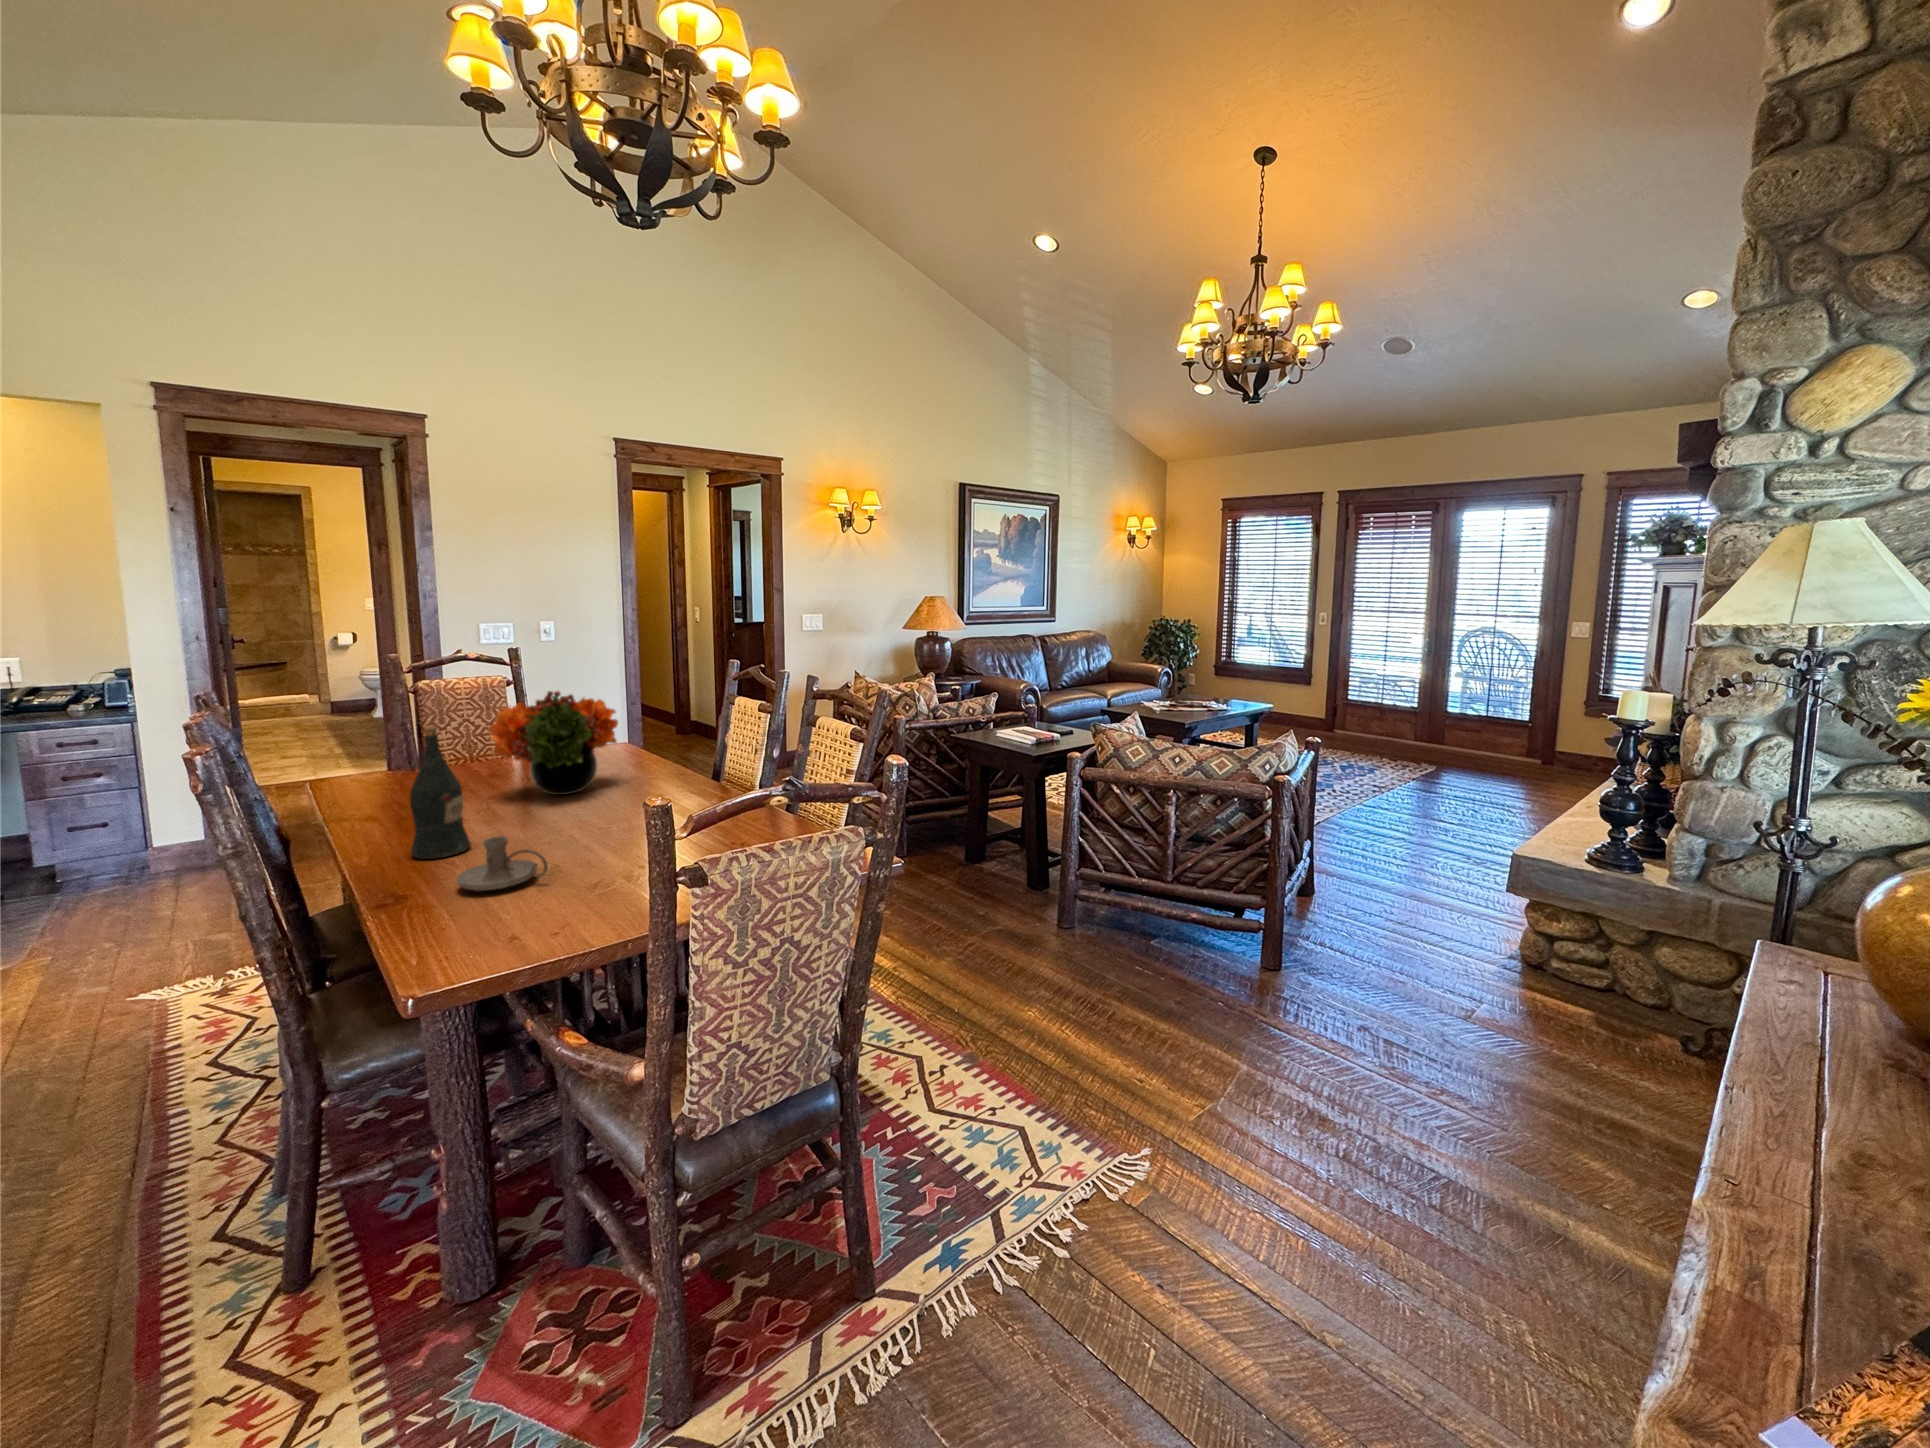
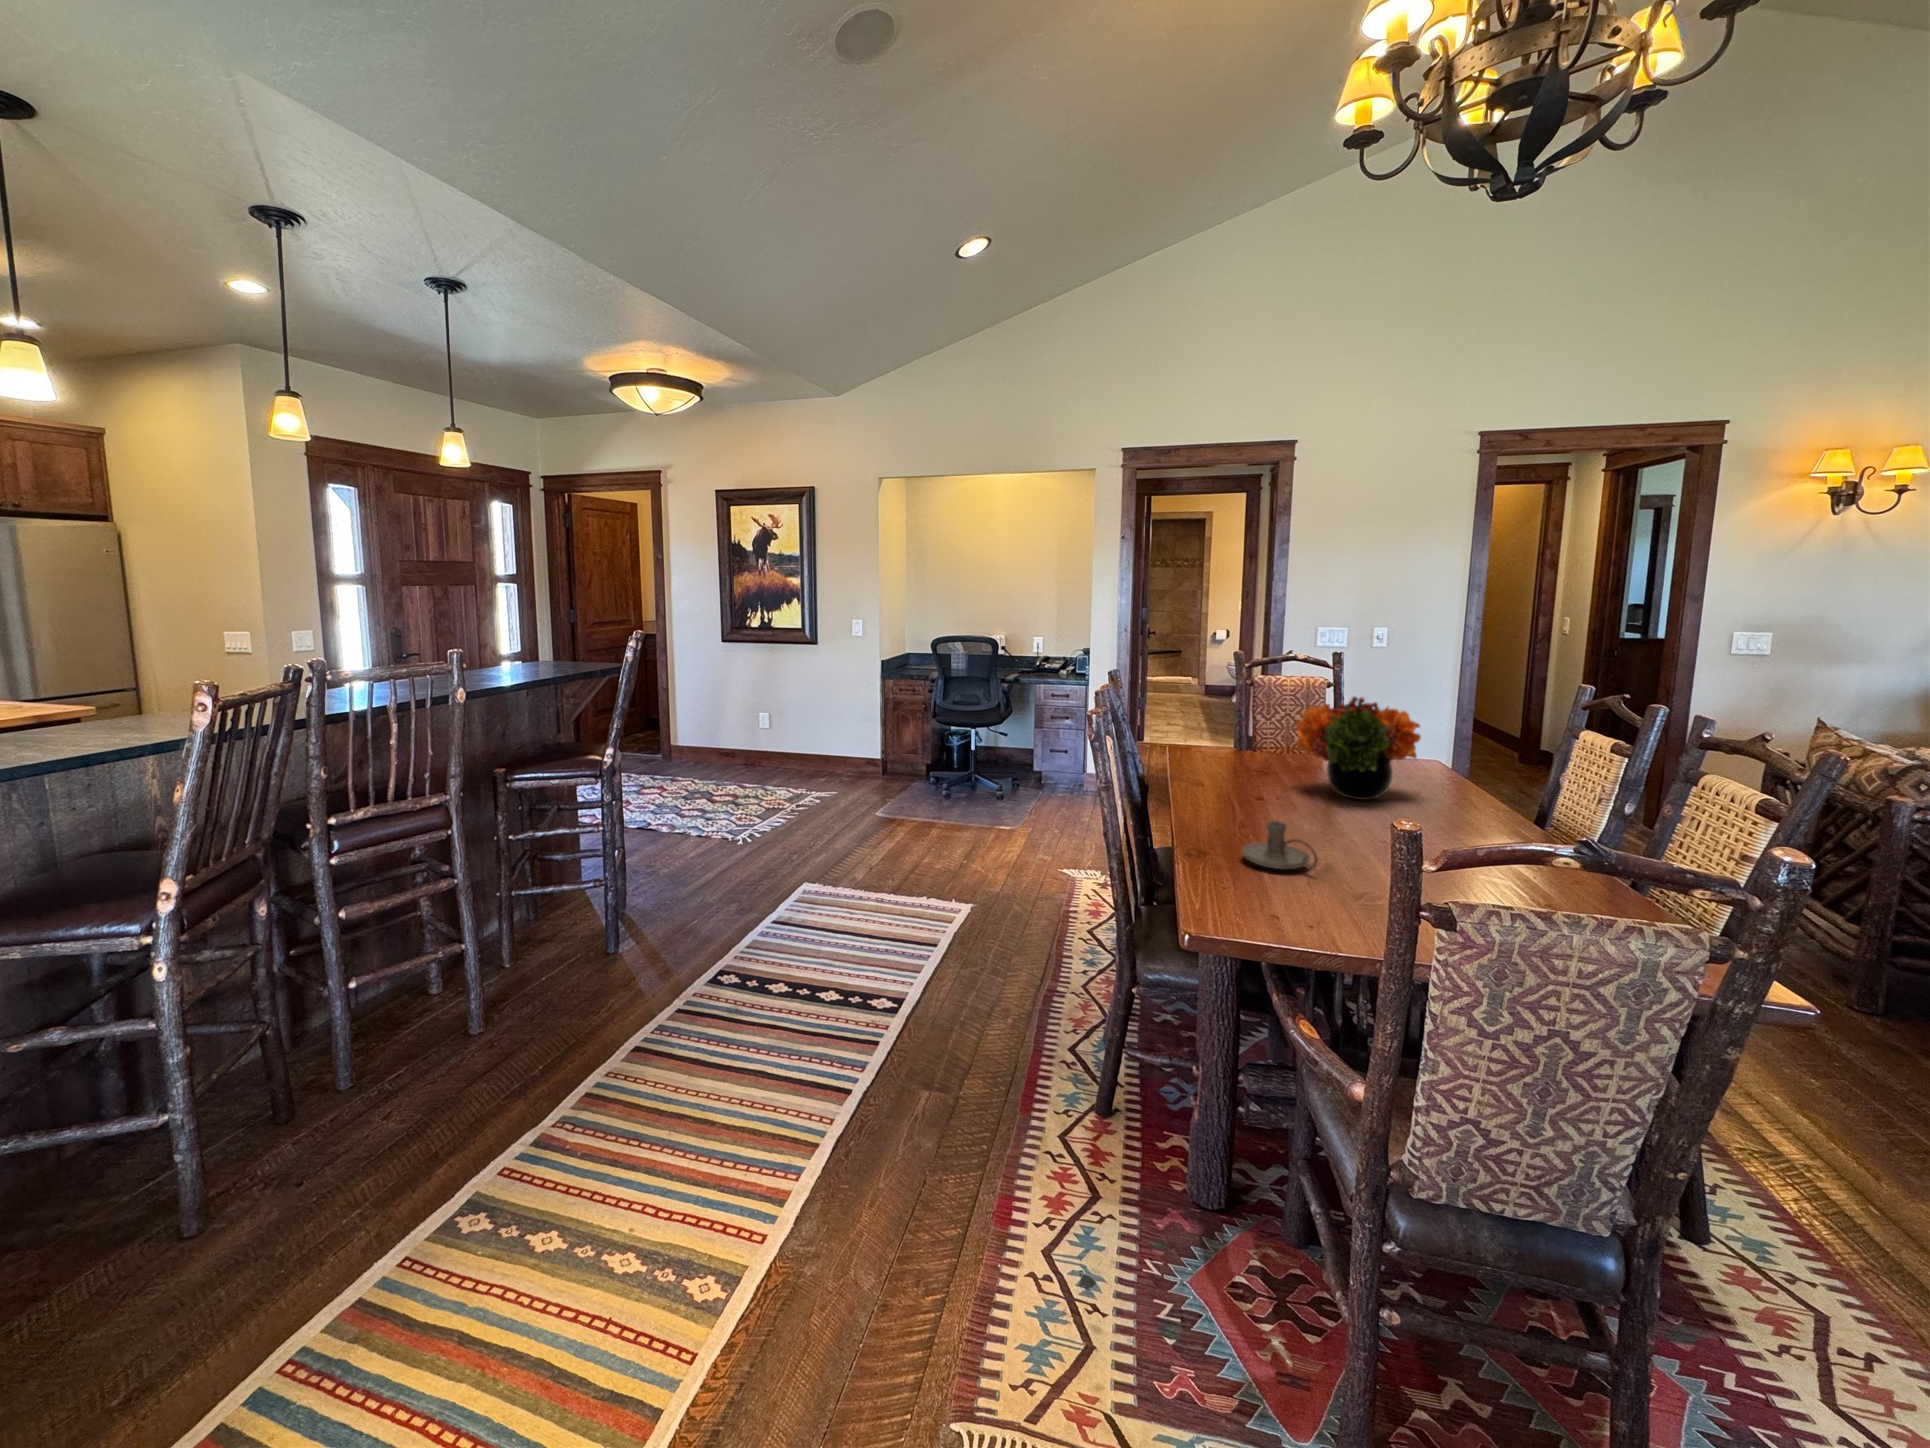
wine bottle: present [410,726,470,859] -> none [1217,714,1262,828]

